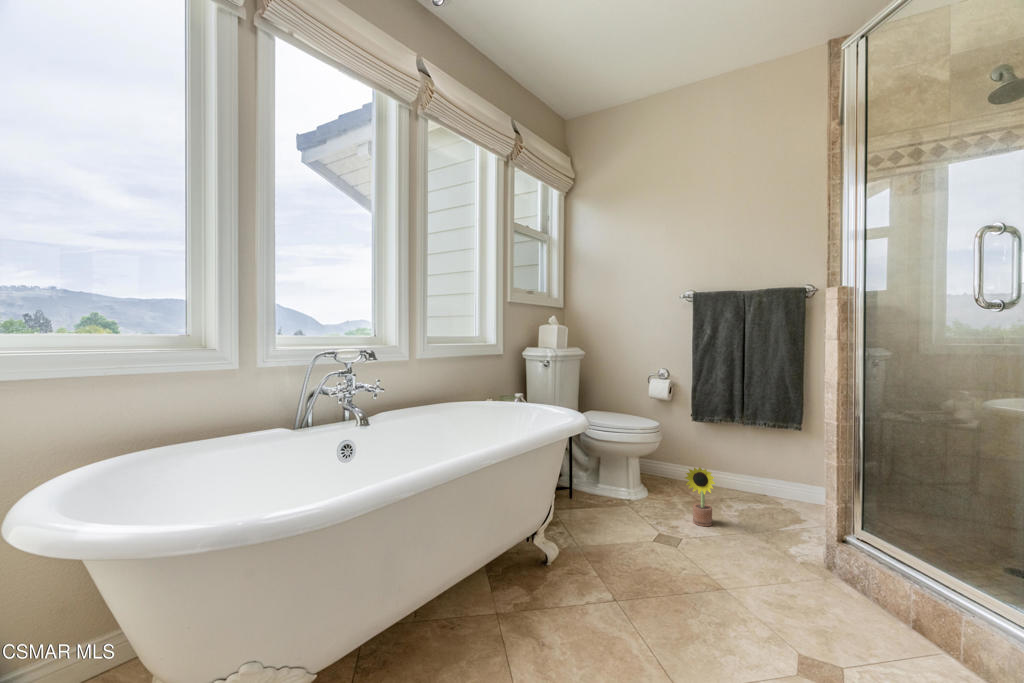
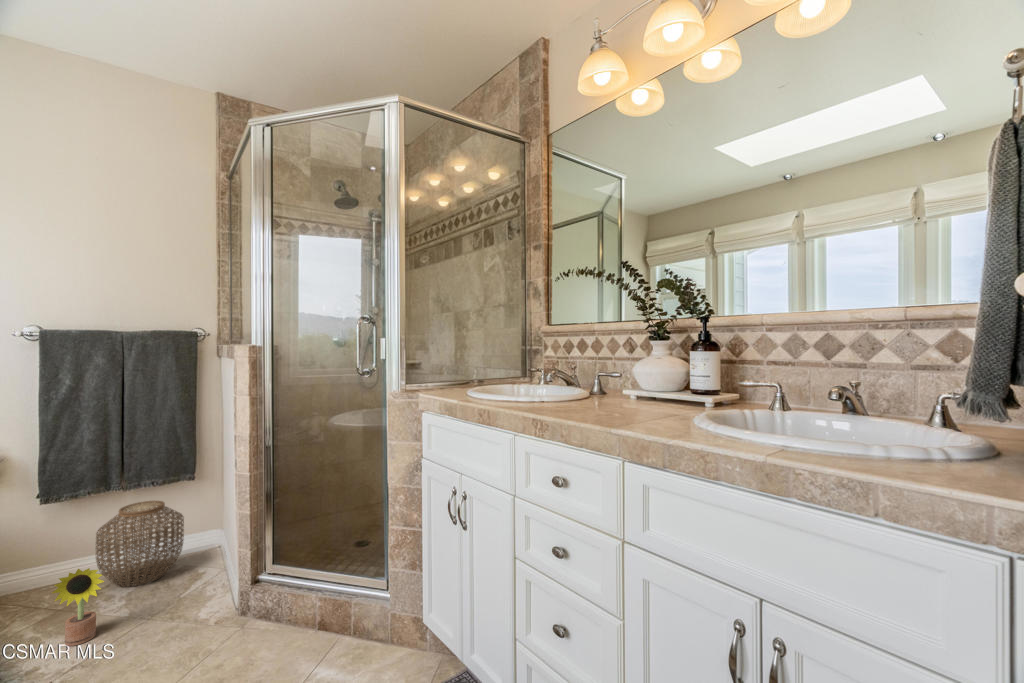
woven basket: none [722,438,790,509] -> present [96,501,184,587]

